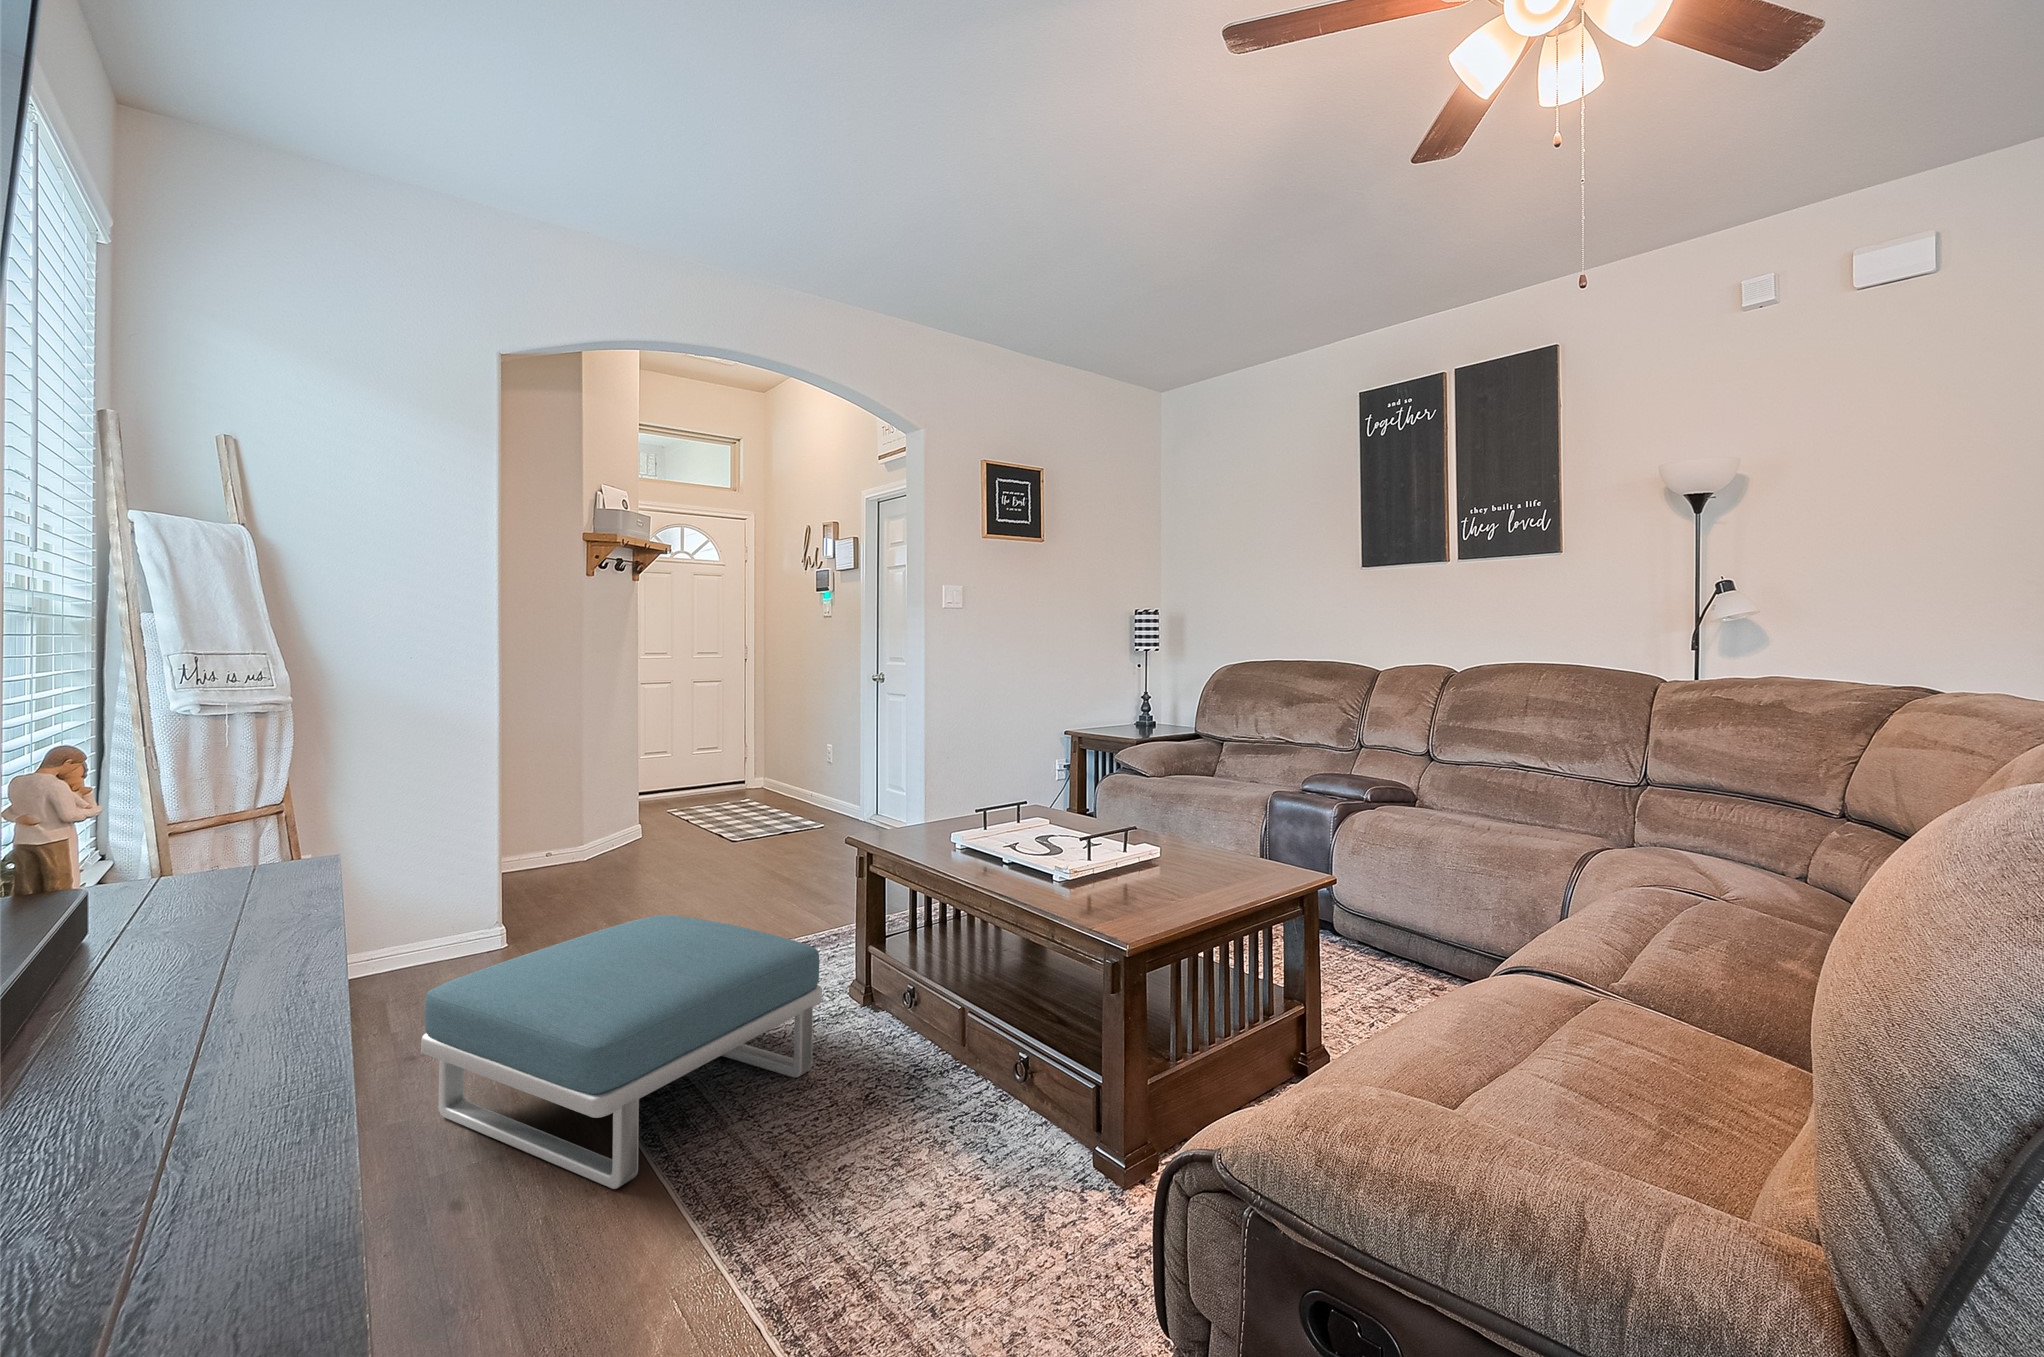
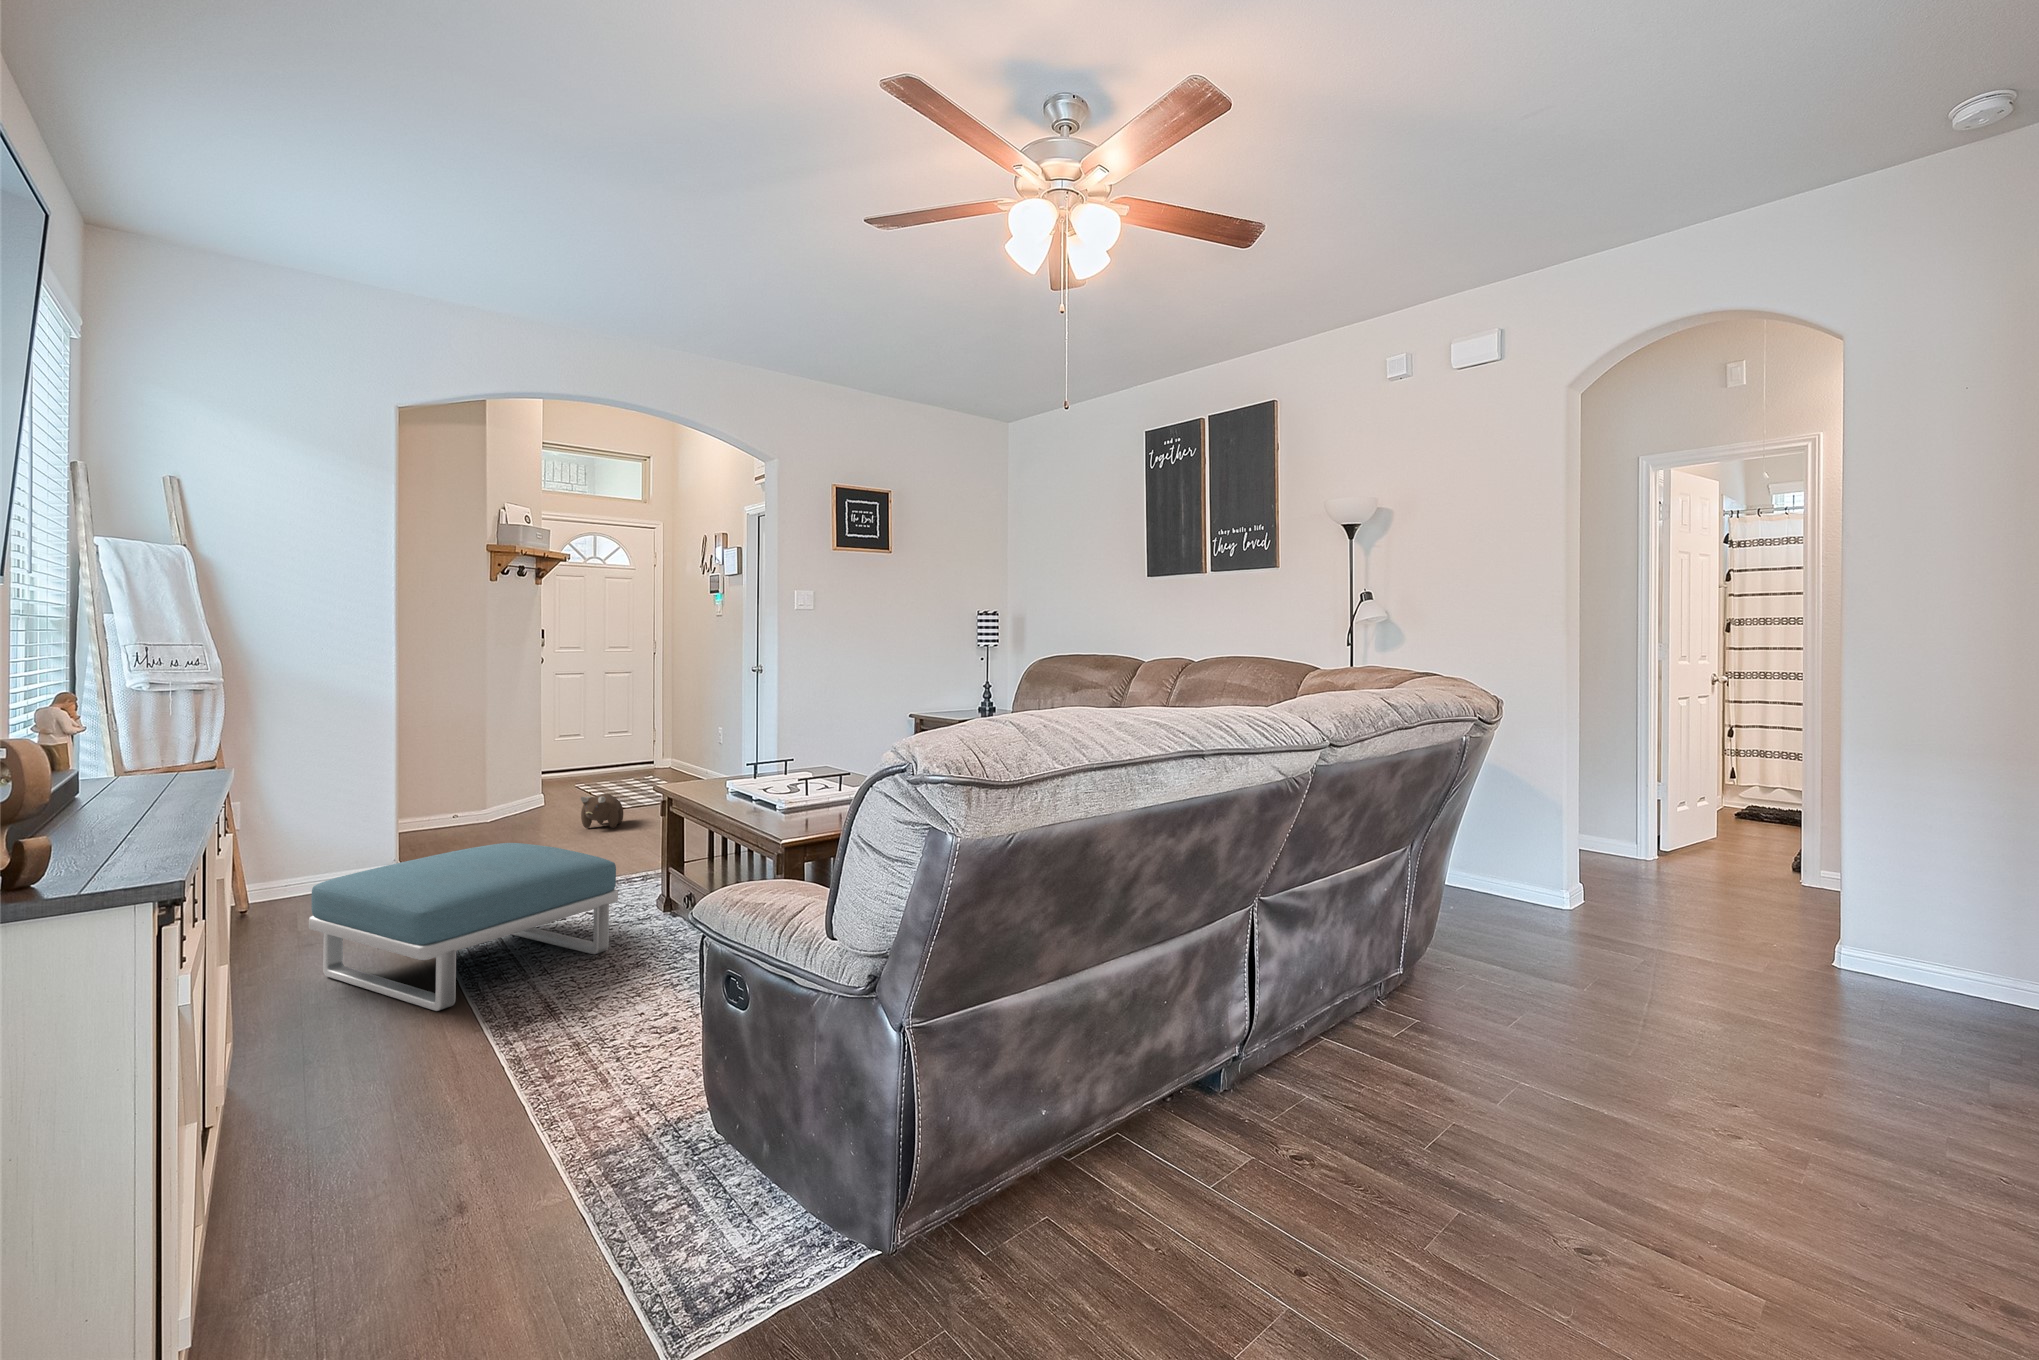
plush toy: none [698,829,745,871] -> present [581,794,623,828]

